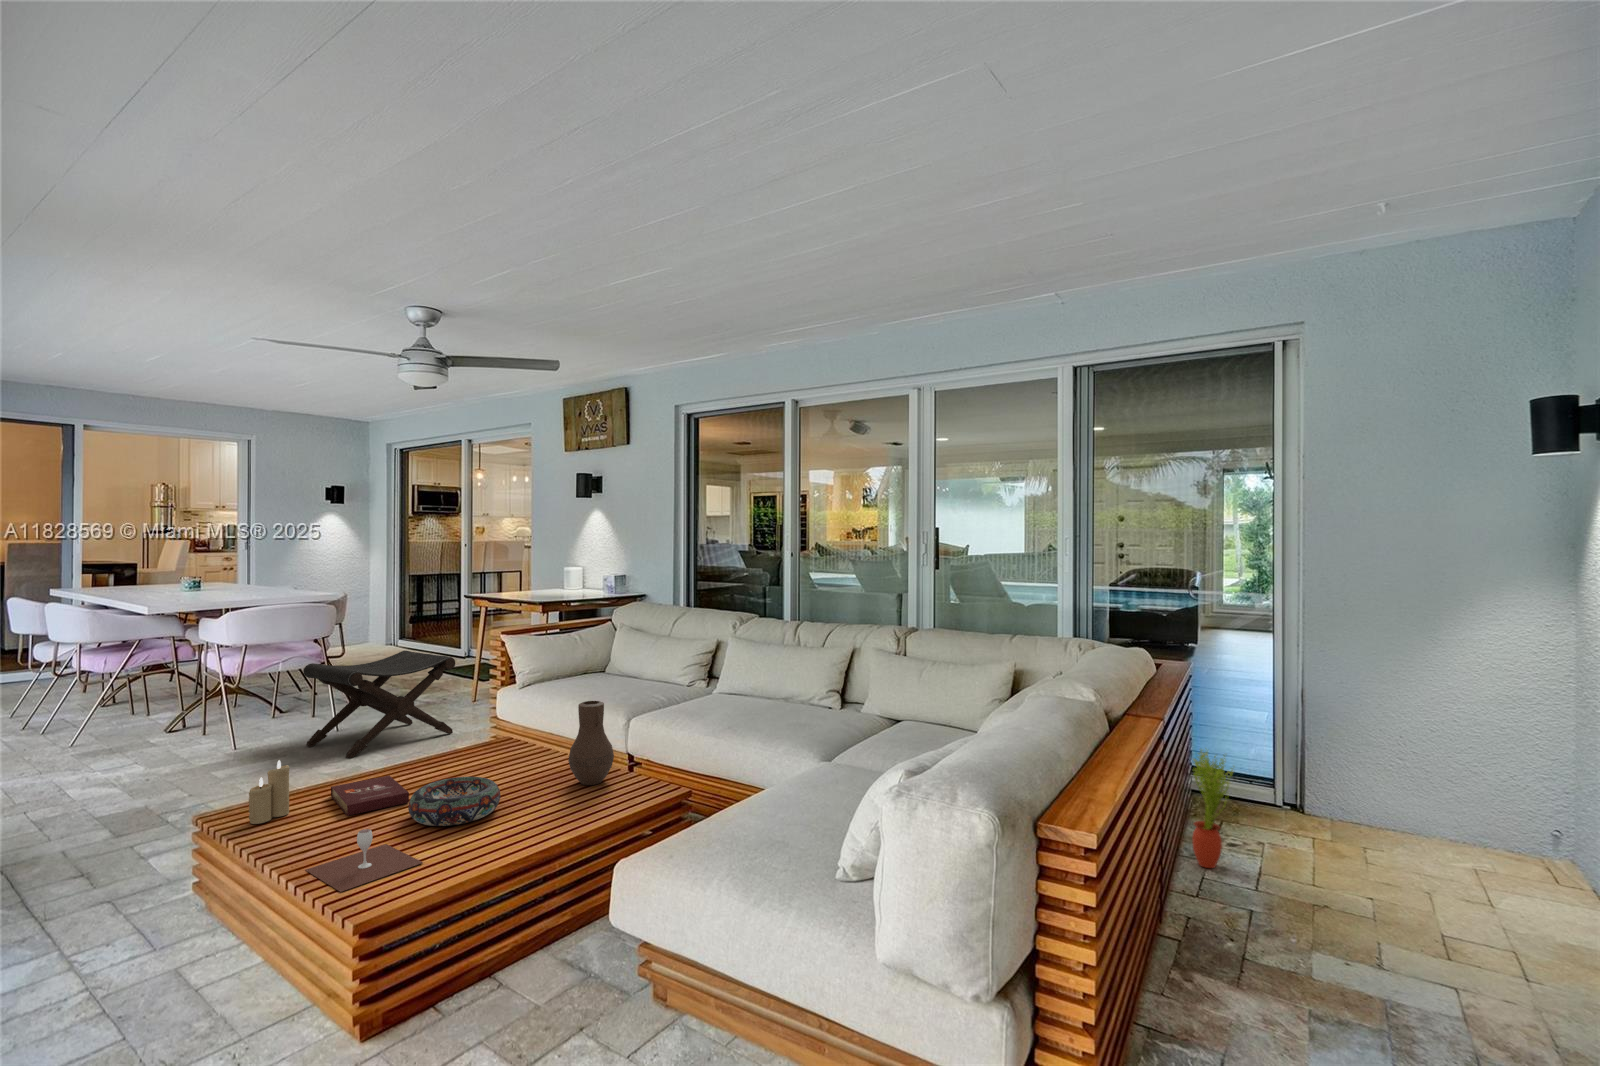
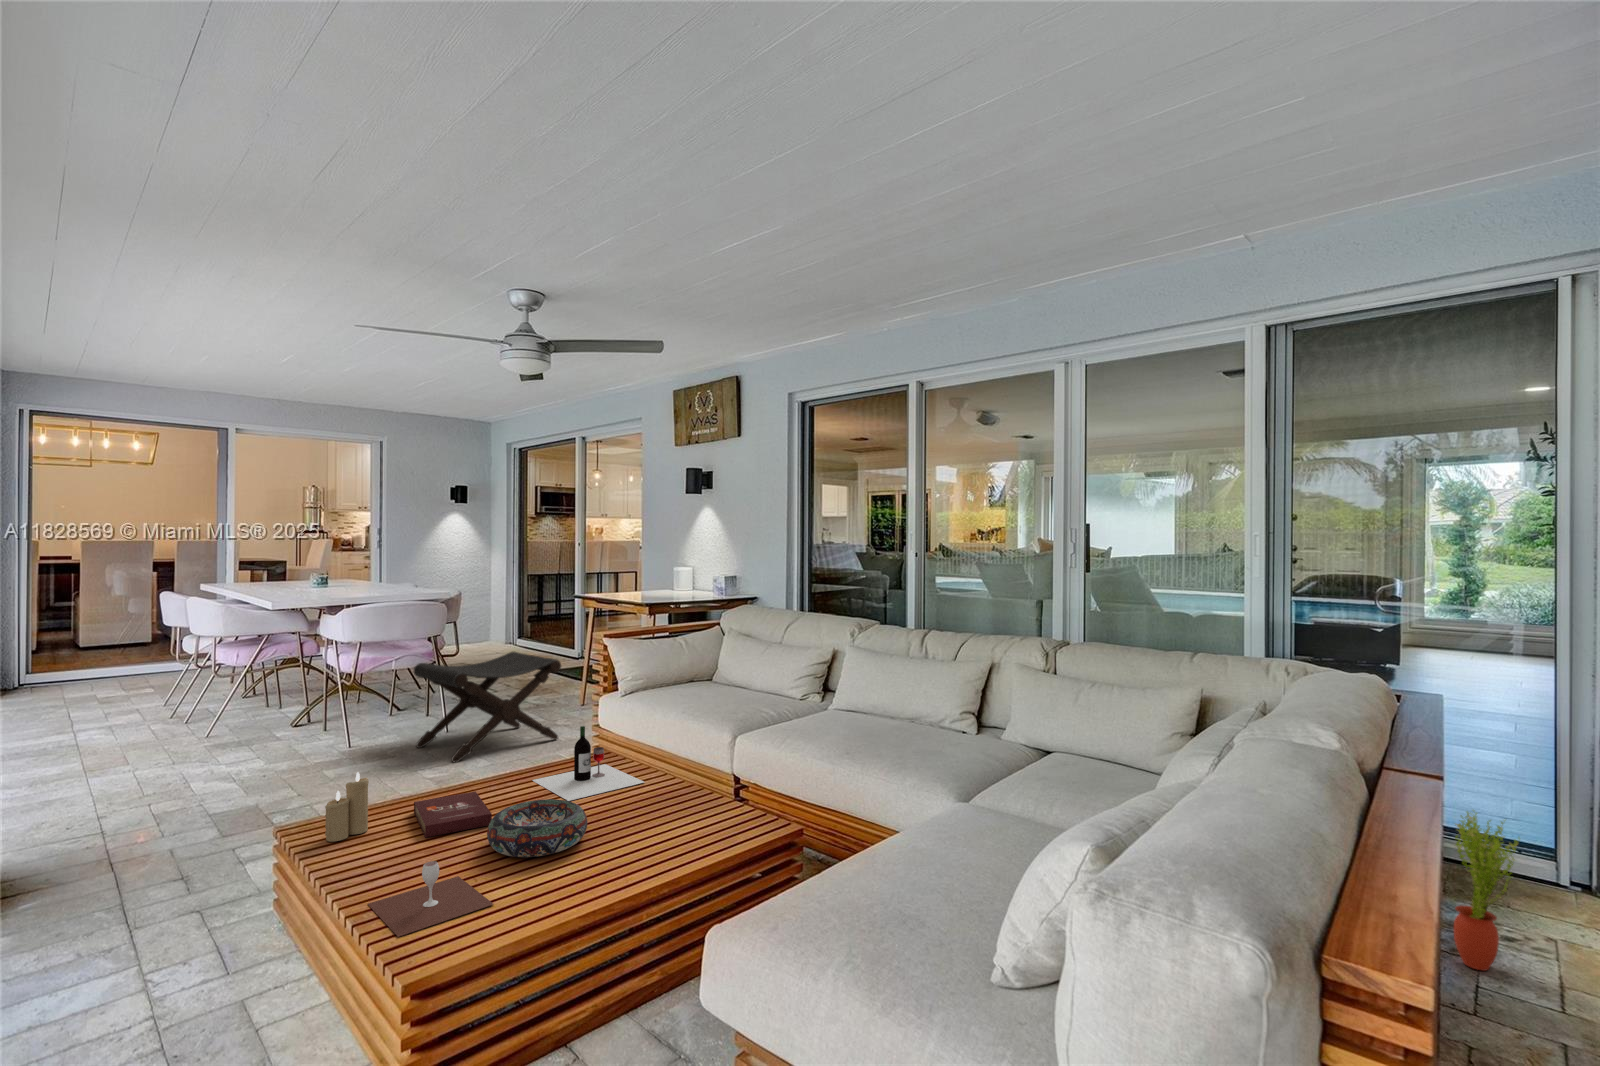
vase: present [568,701,614,785] -> none [665,718,715,814]
wine bottle: none [440,714,548,780] -> present [532,726,644,801]

